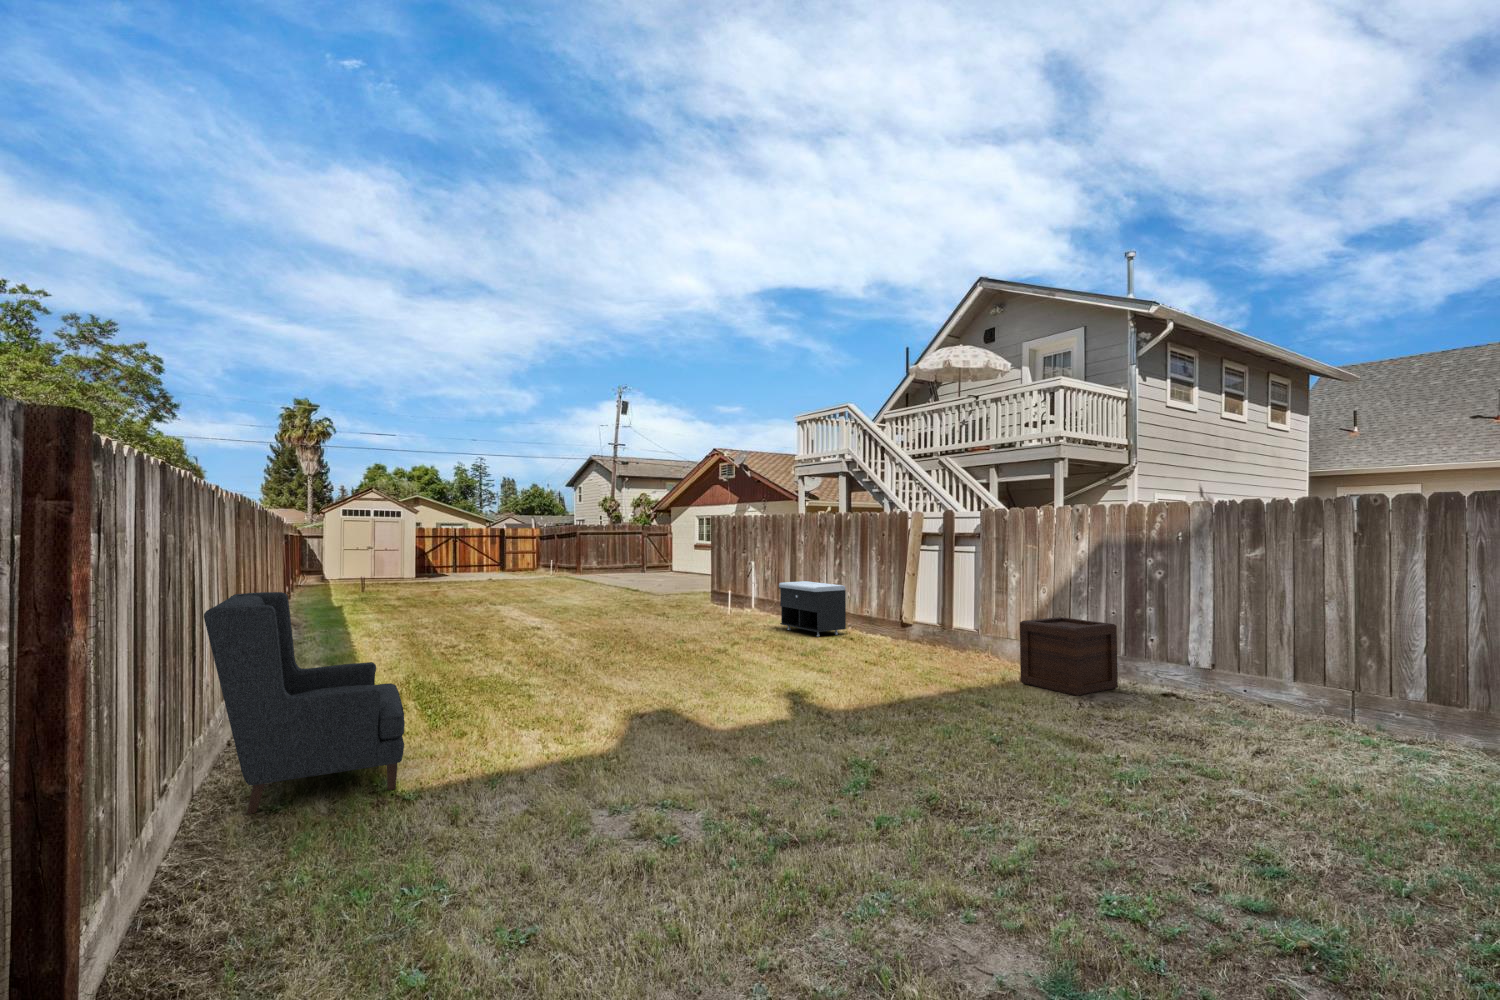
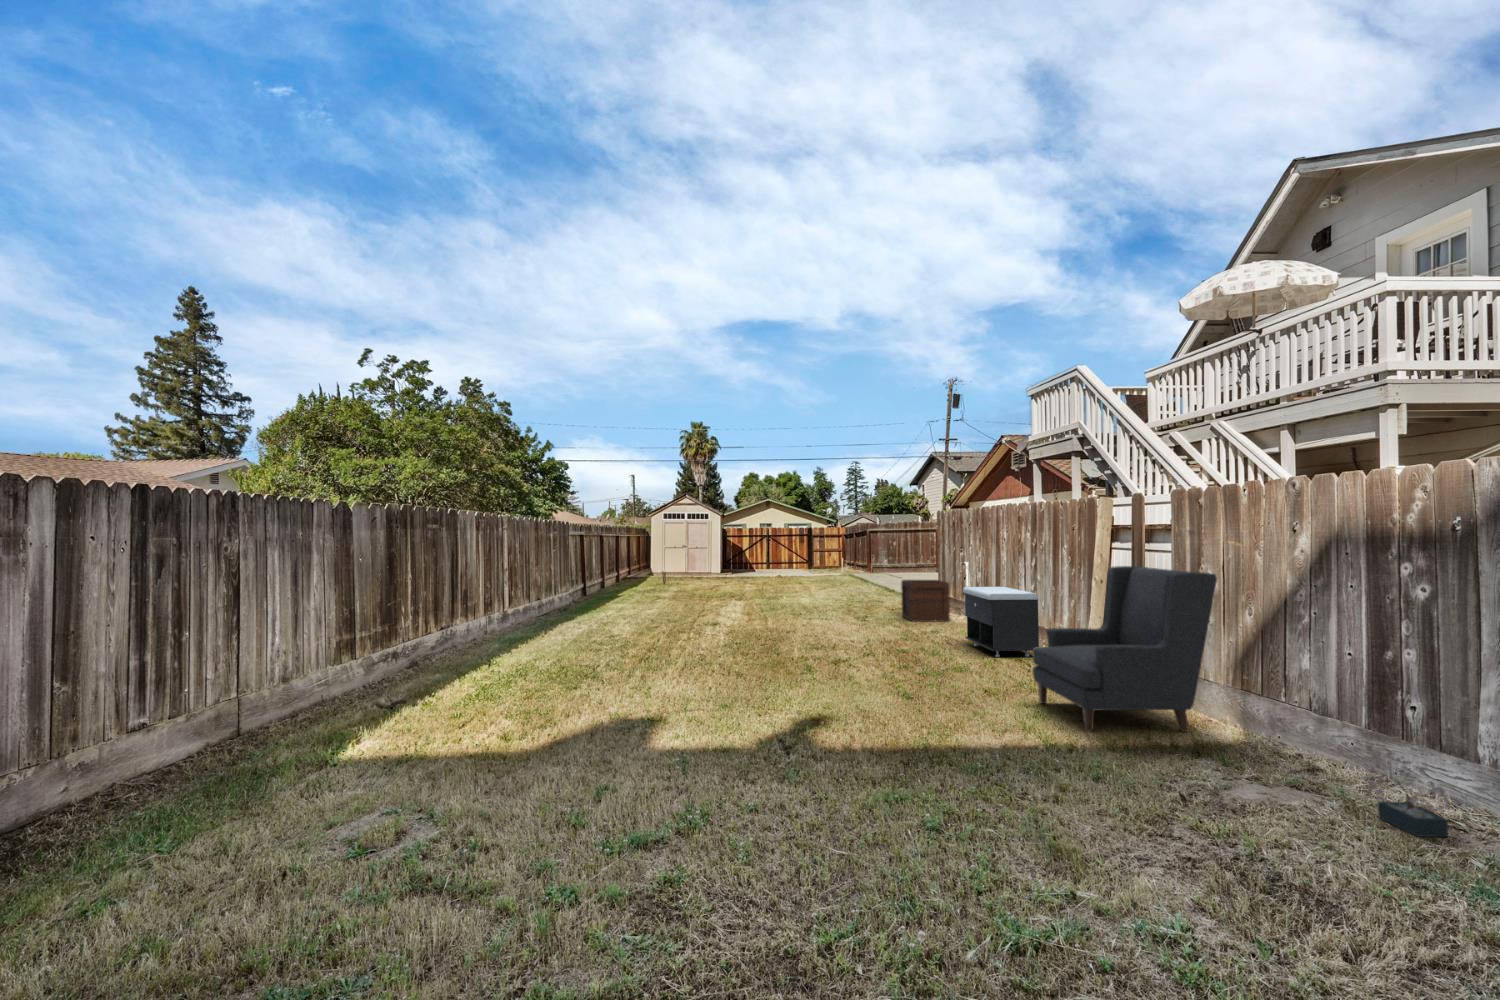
chair: present [204,592,405,814] -> present [1033,566,1217,732]
wooden crate: present [1020,617,1118,696] -> present [901,580,950,622]
decorative plant: none [1136,664,1184,704] -> present [1361,754,1458,837]

